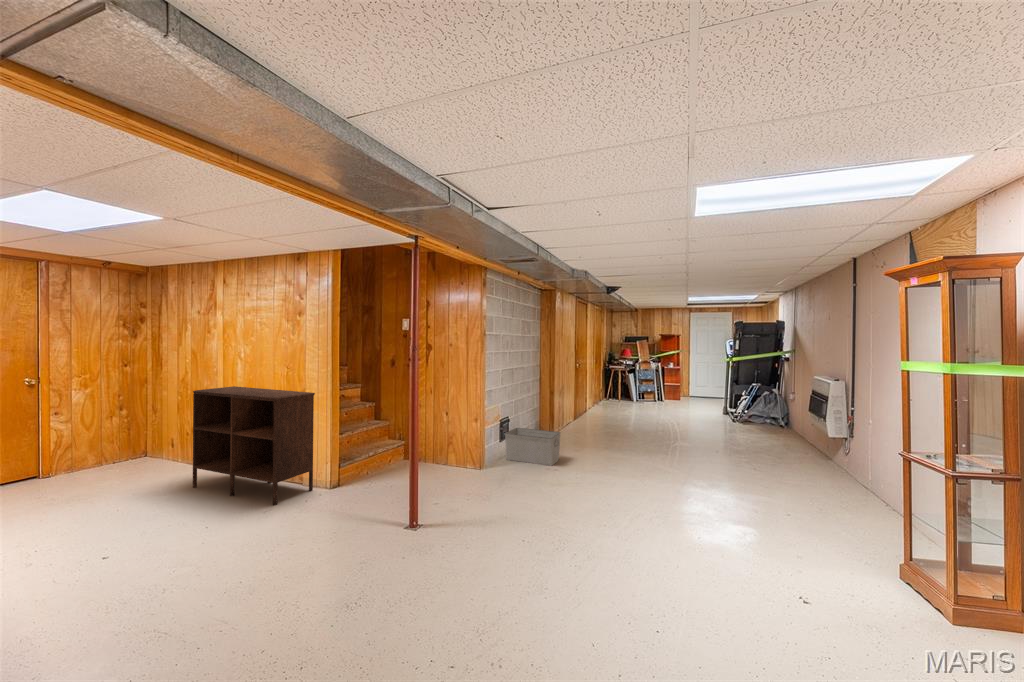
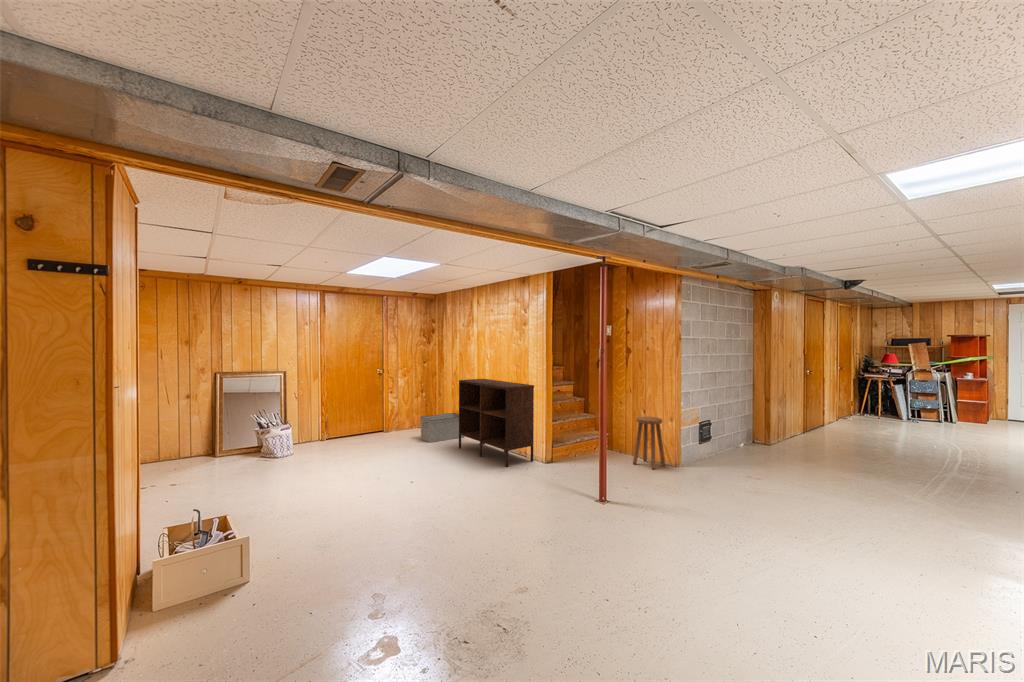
stool: none [435,420,469,478] -> present [633,416,665,469]
storage bin: present [505,428,560,466] -> present [420,413,464,442]

